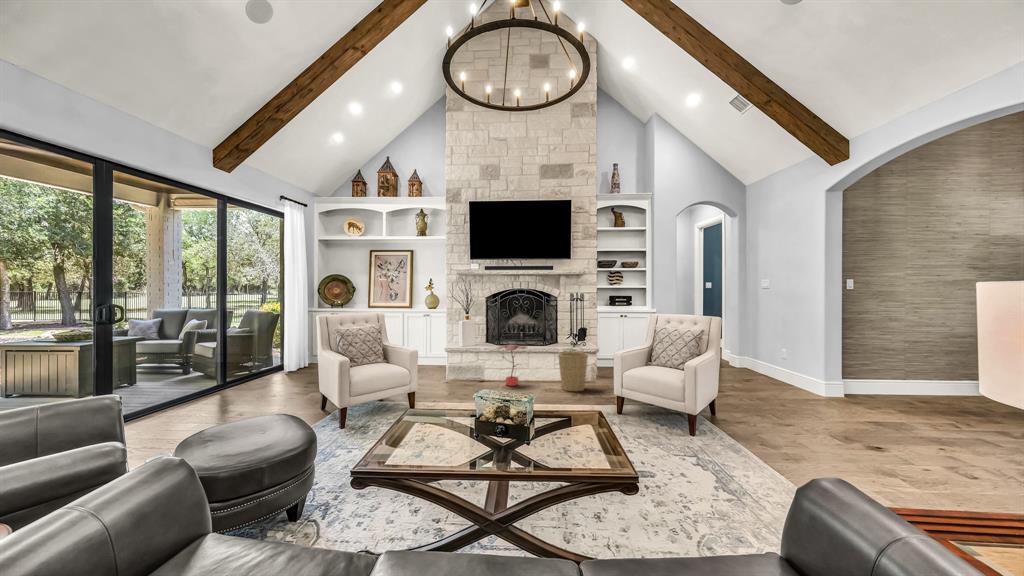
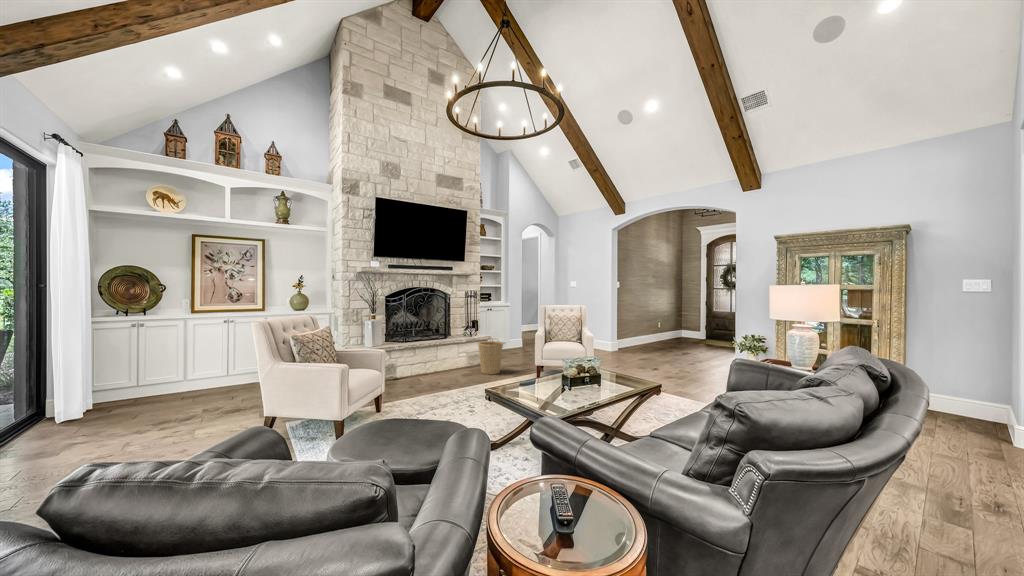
potted plant: present [497,345,527,386] -> none [423,340,449,379]

